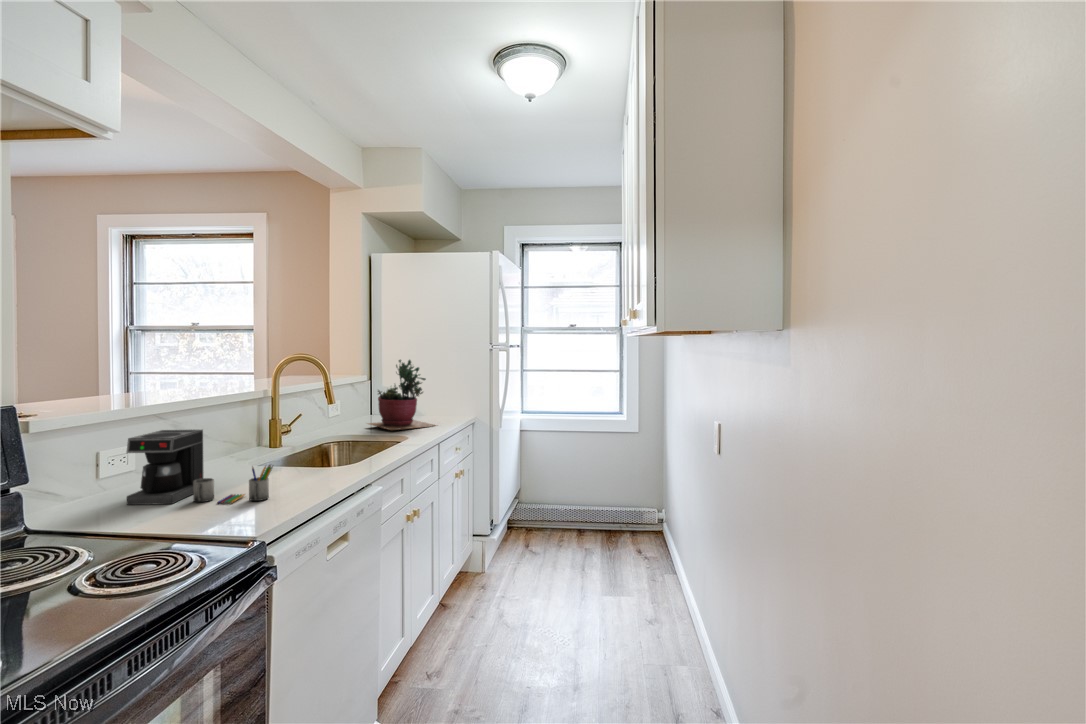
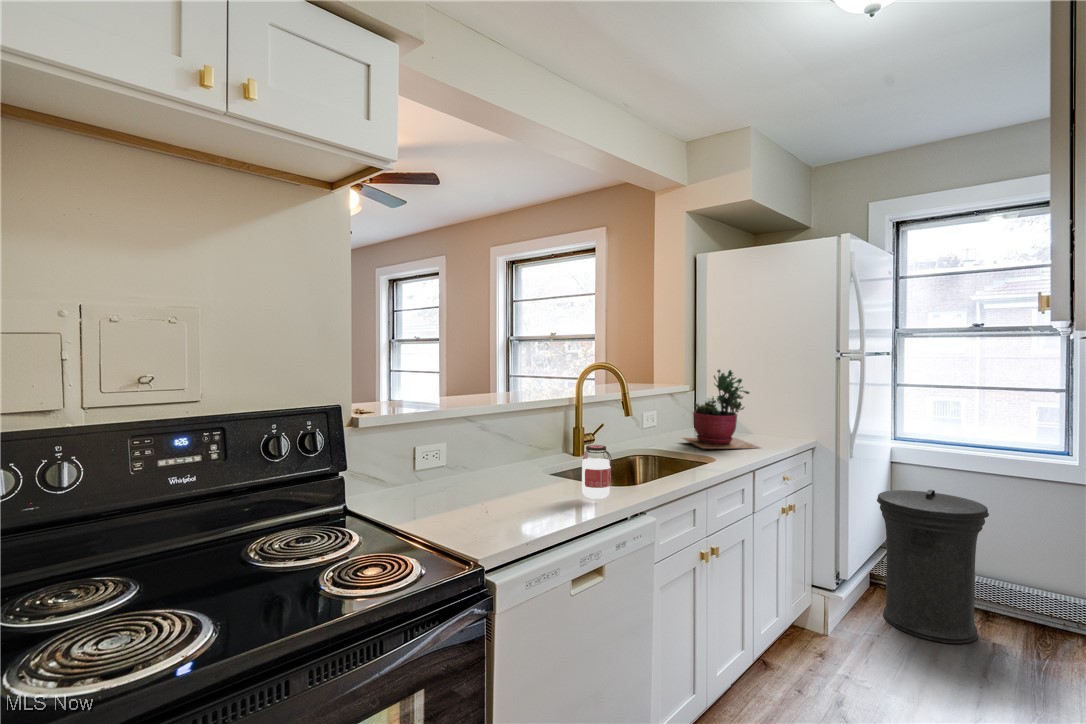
jar: none [310,429,340,479] -> present [582,445,612,499]
coffee maker: present [127,430,273,505] -> none [420,432,530,515]
trash can: none [515,447,584,557] -> present [877,490,989,644]

